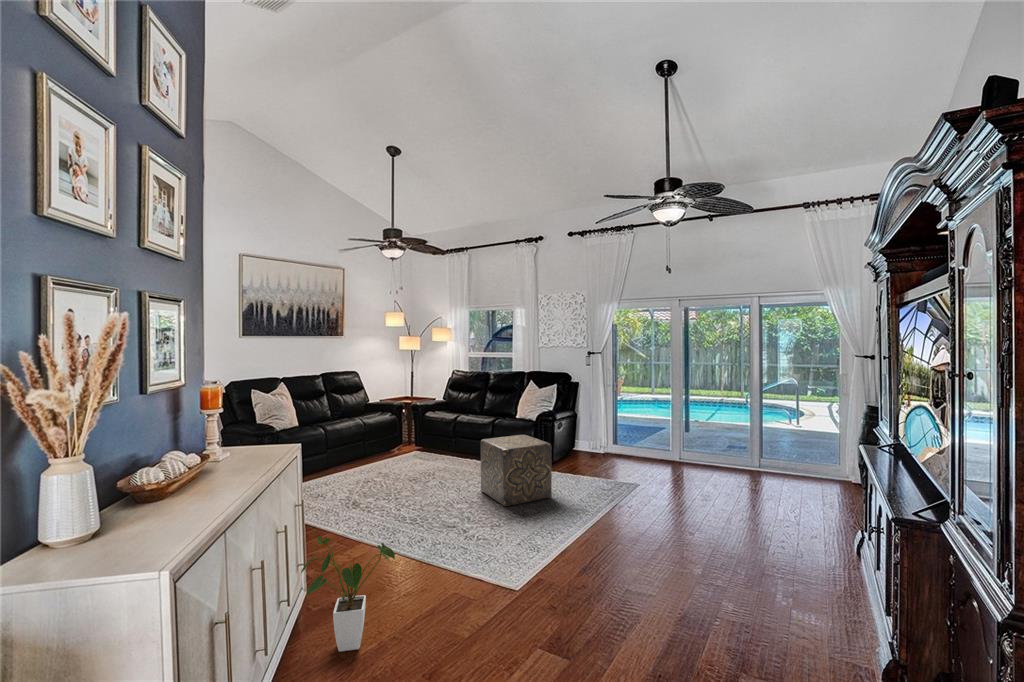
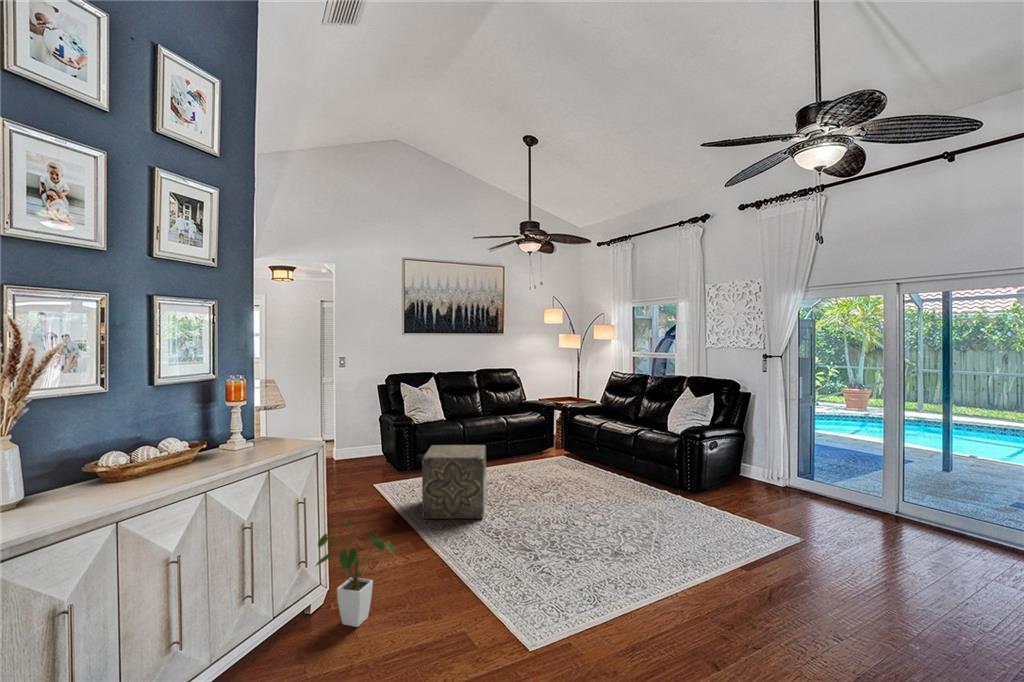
ottoman: present [481,435,552,506] -> present [422,445,486,519]

